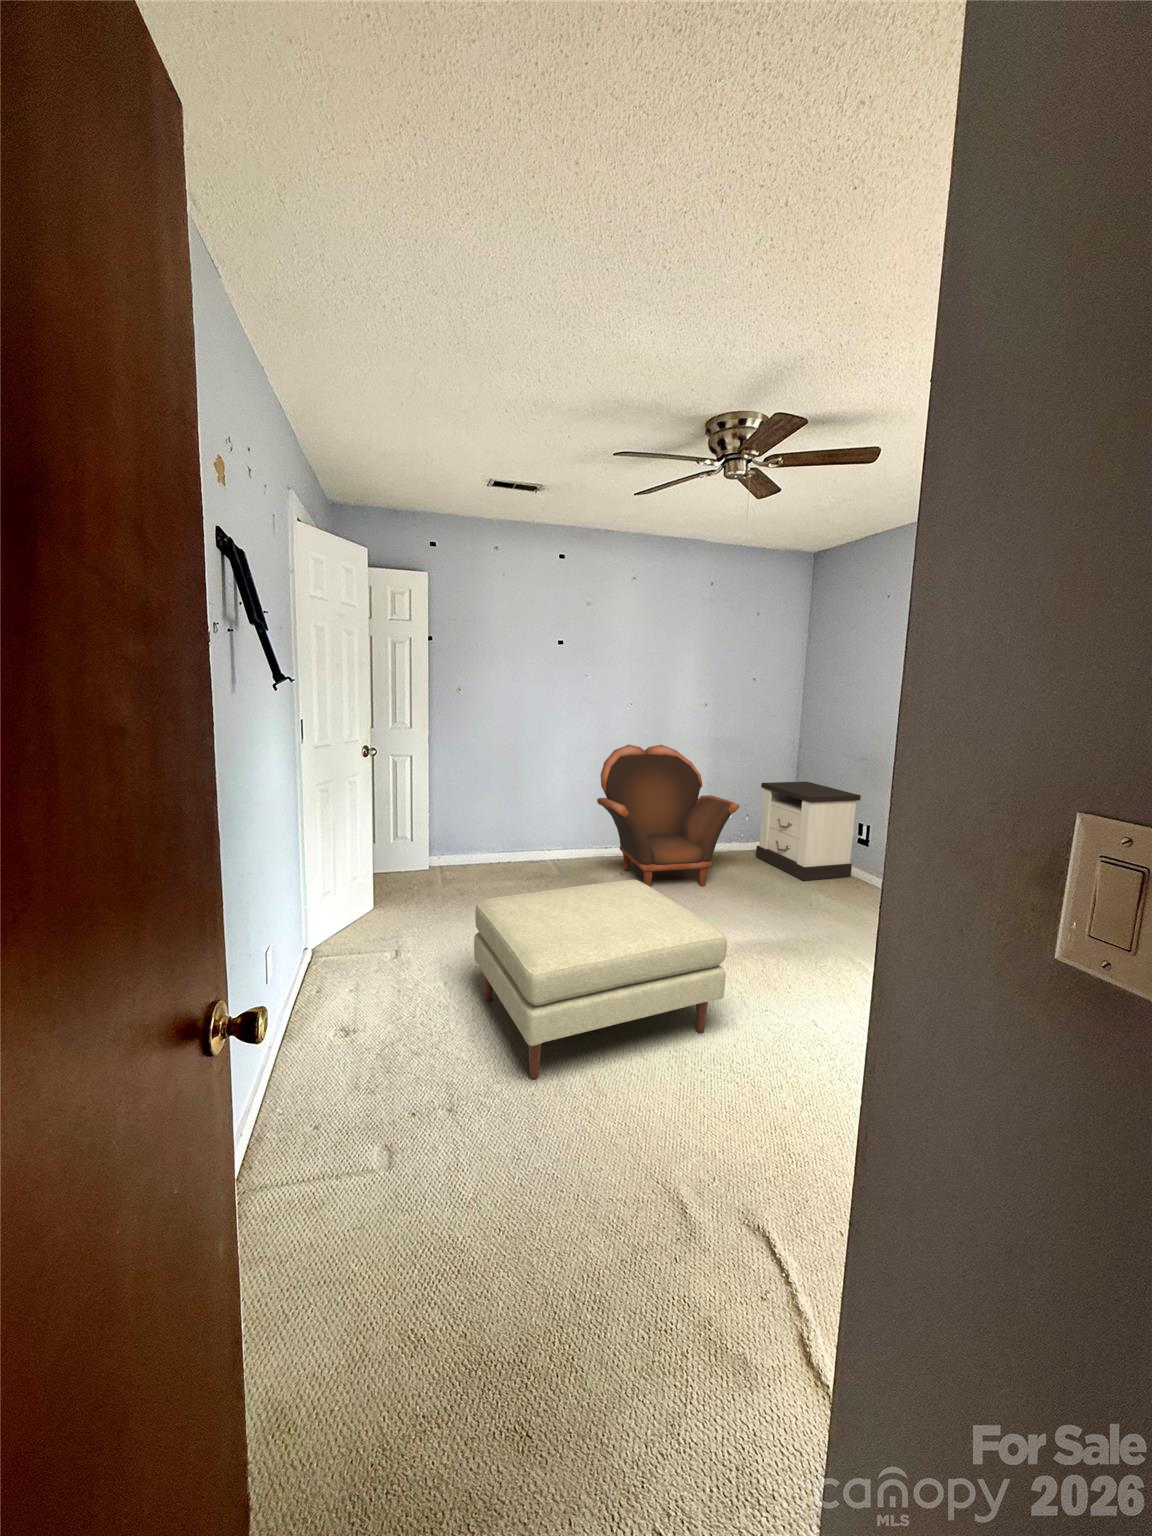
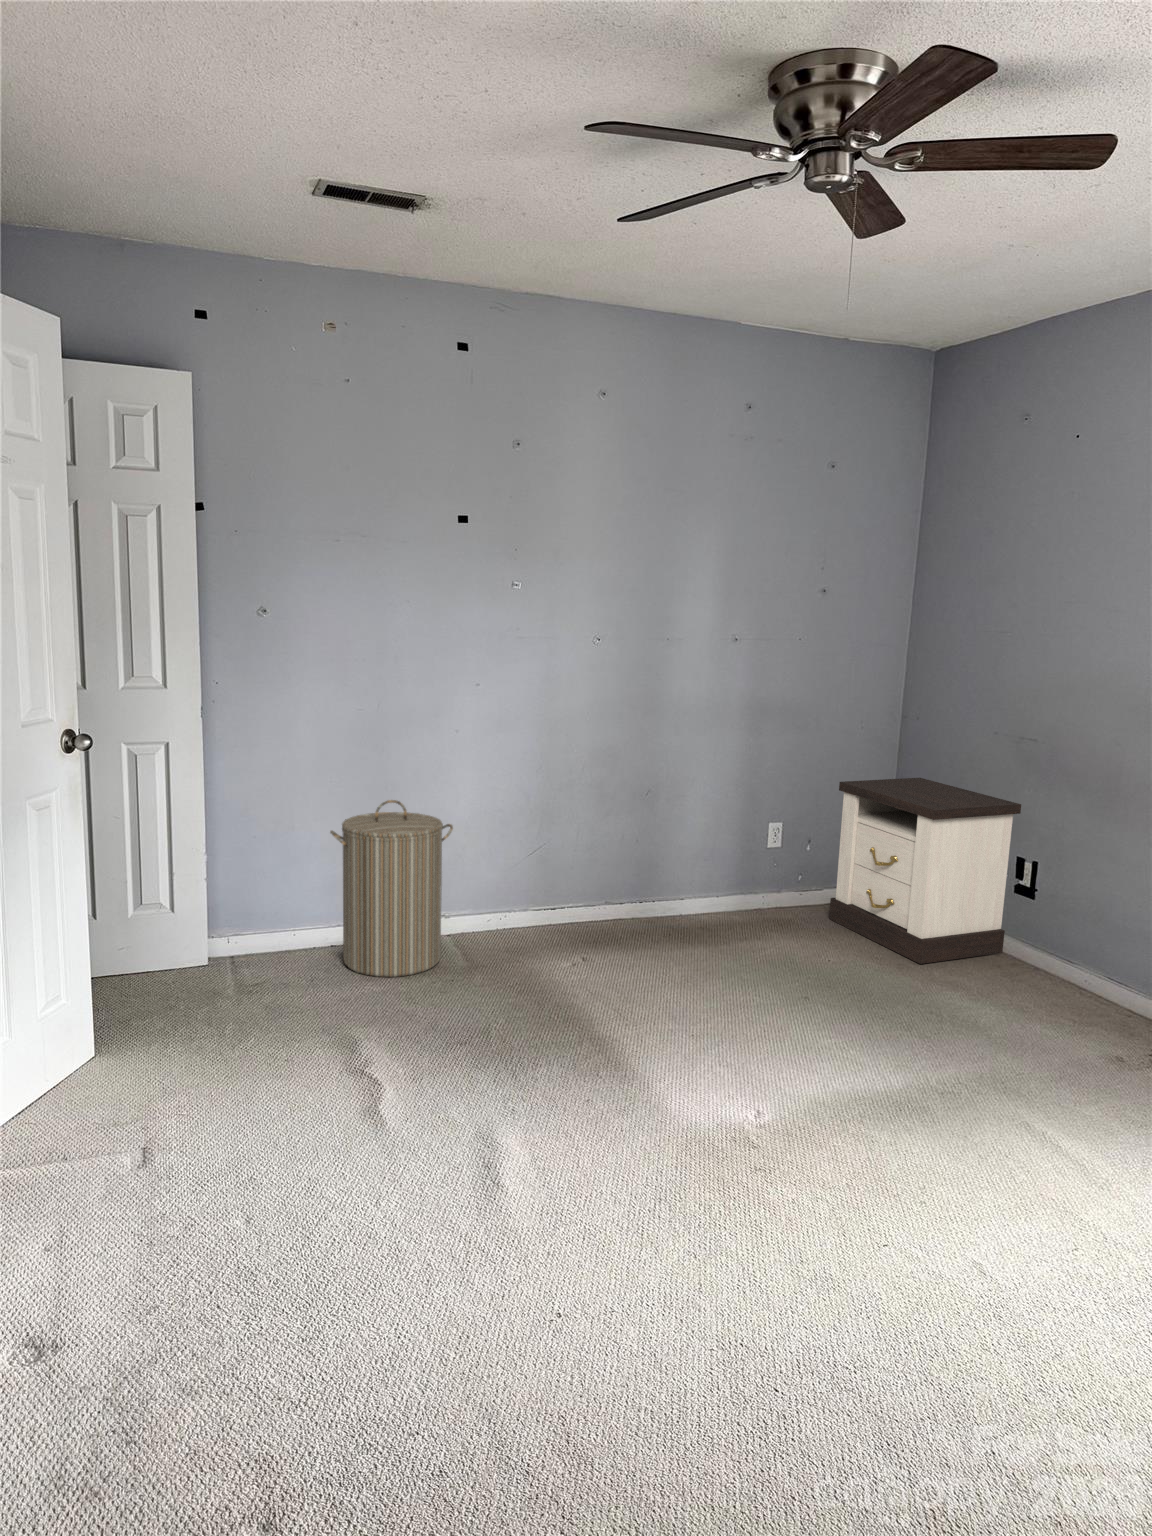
armchair: present [597,745,739,886] -> none [537,713,806,993]
laundry hamper: none [491,787,554,878] -> present [330,800,453,977]
ottoman: present [474,880,727,1078] -> none [306,992,822,1436]

